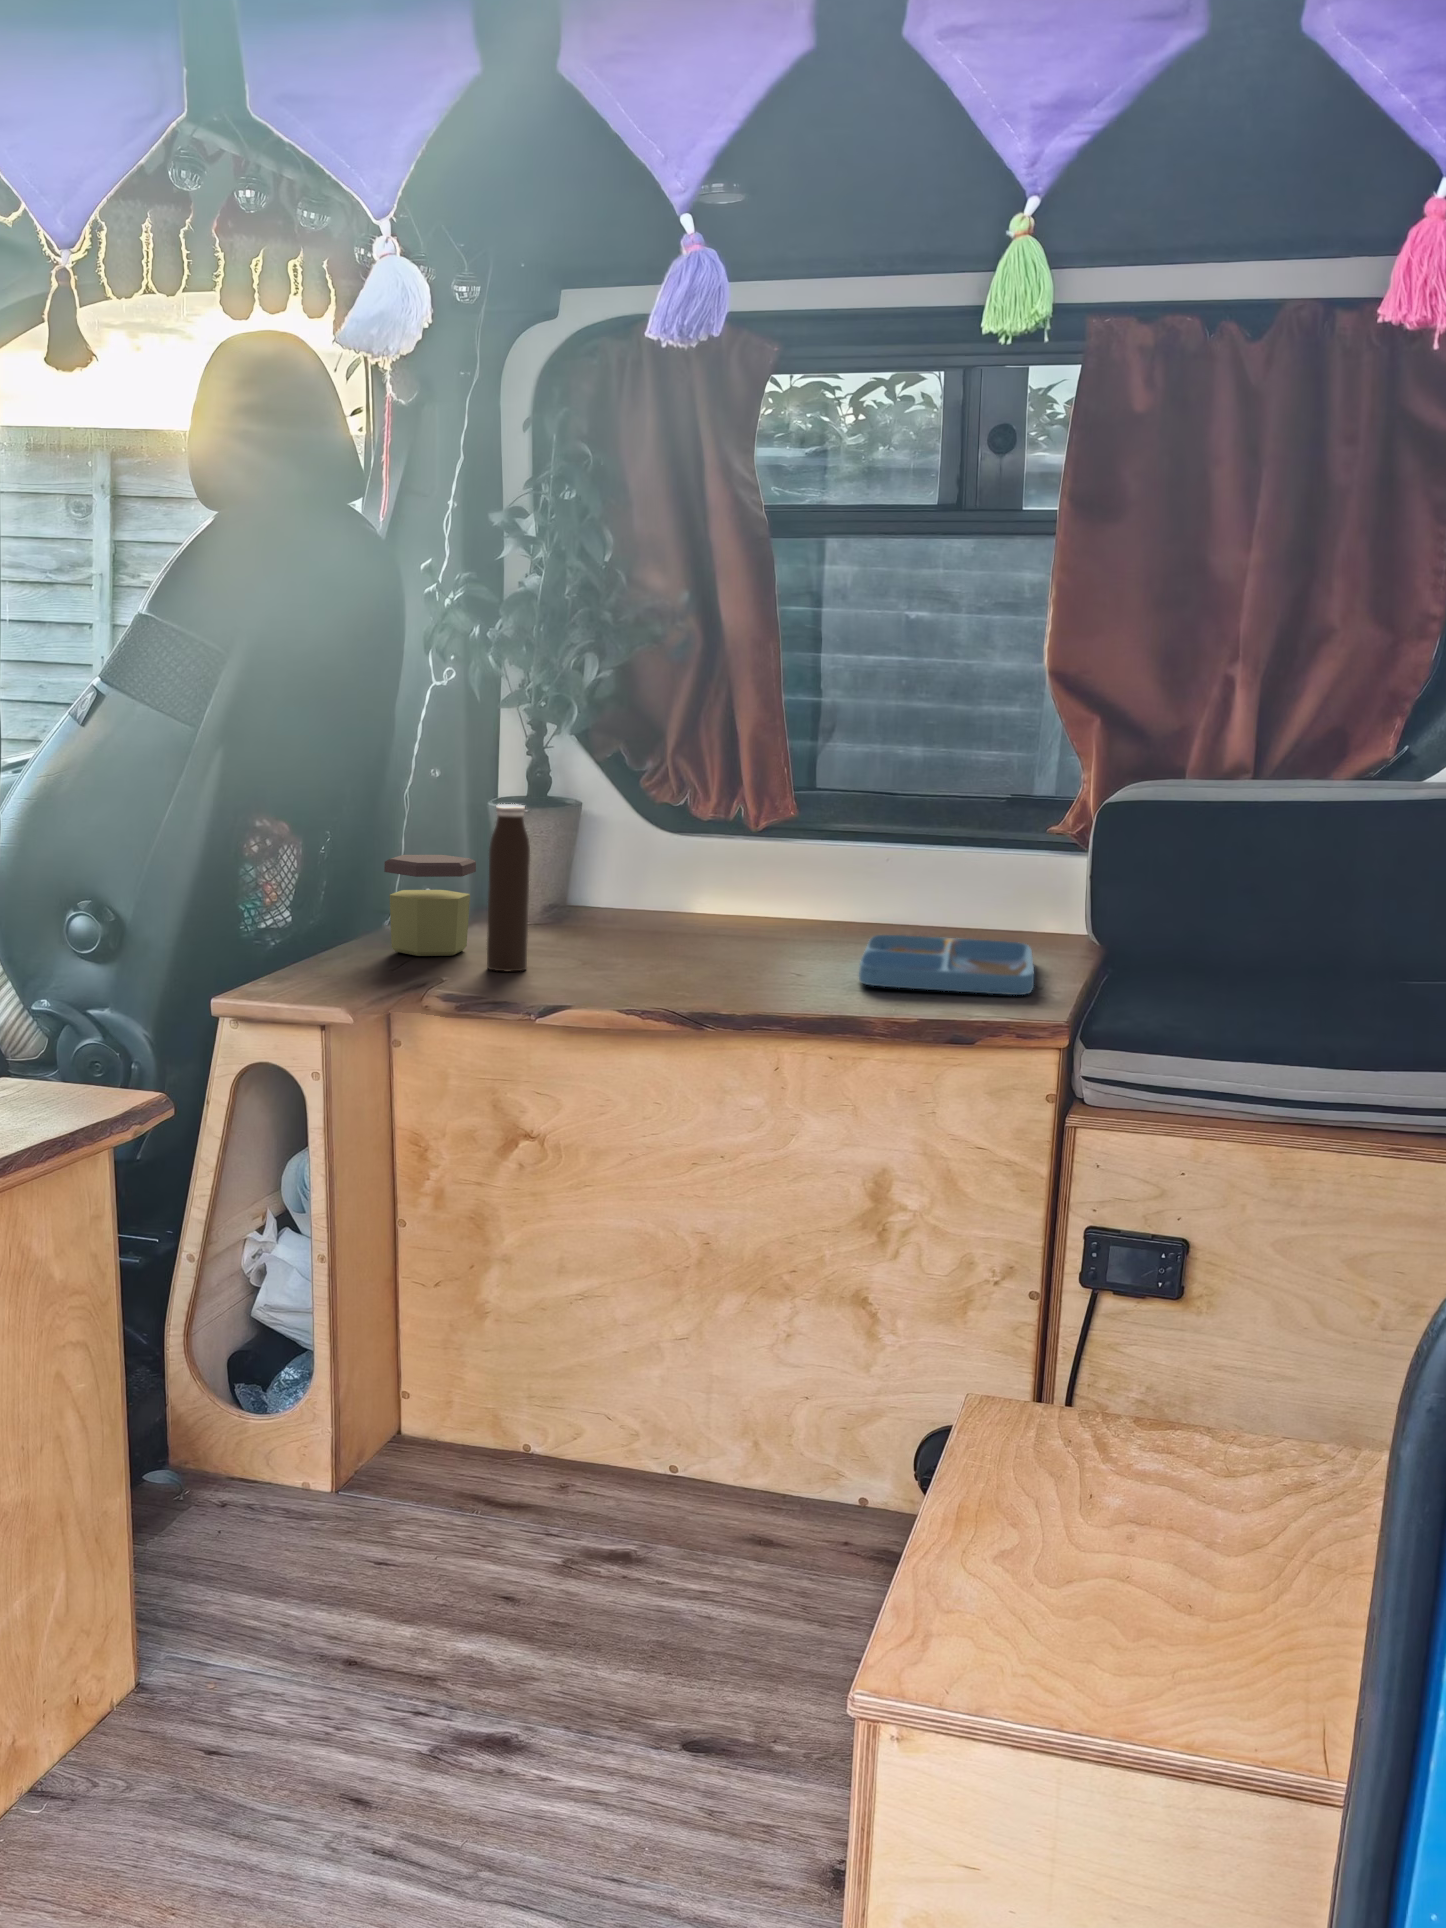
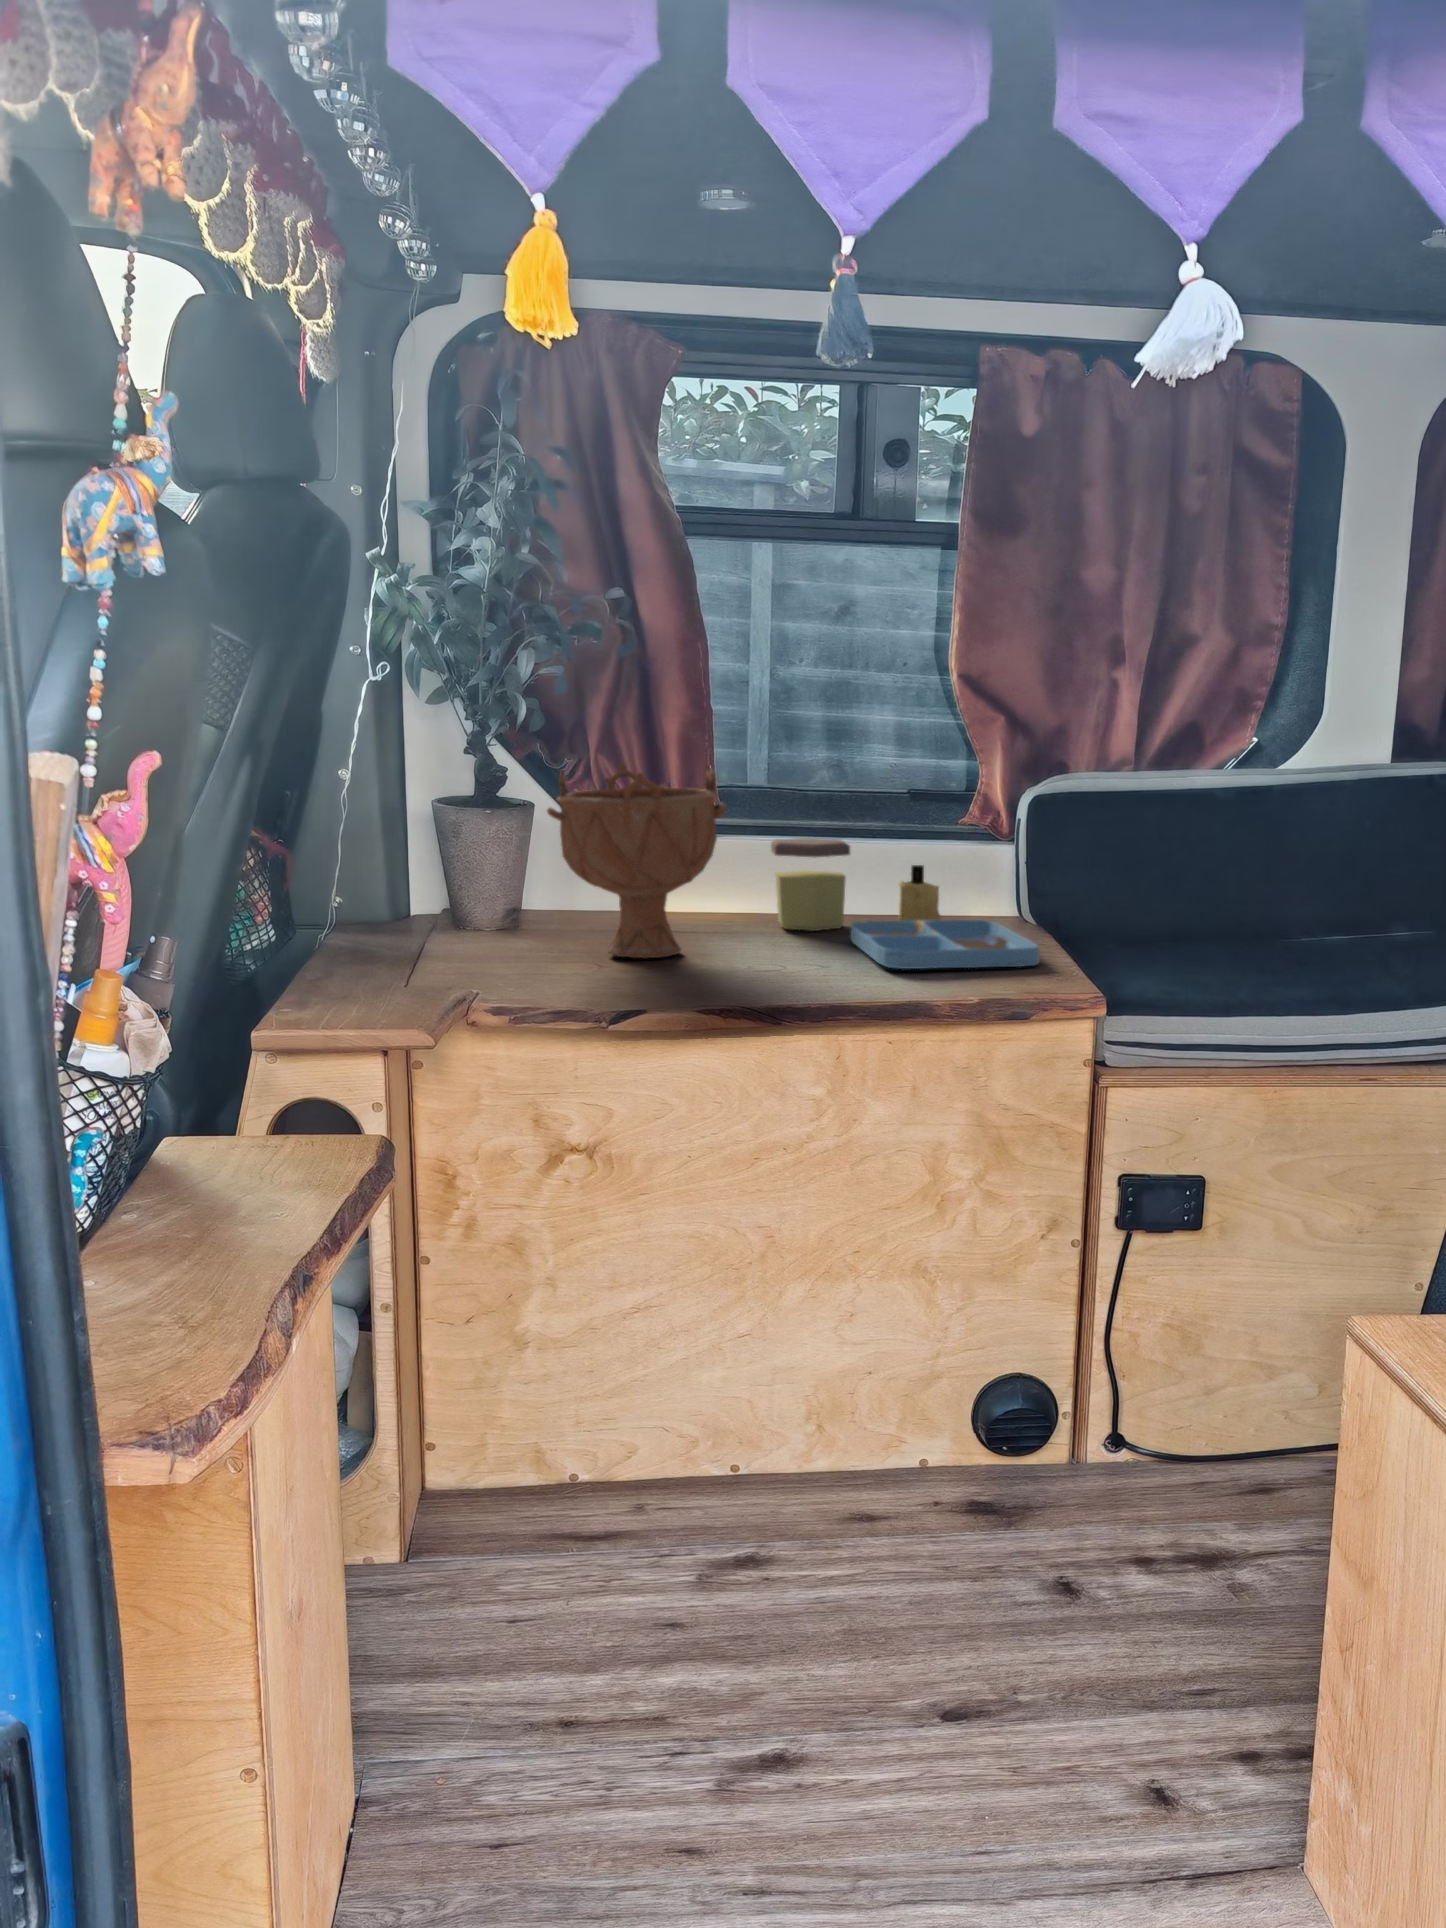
decorative bowl: none [572,762,746,955] -> present [547,764,727,958]
water bottle: present [487,804,530,971] -> none [496,812,543,986]
jar: present [384,855,476,956] -> present [771,838,850,931]
candle: none [950,879,998,942] -> present [898,865,942,921]

